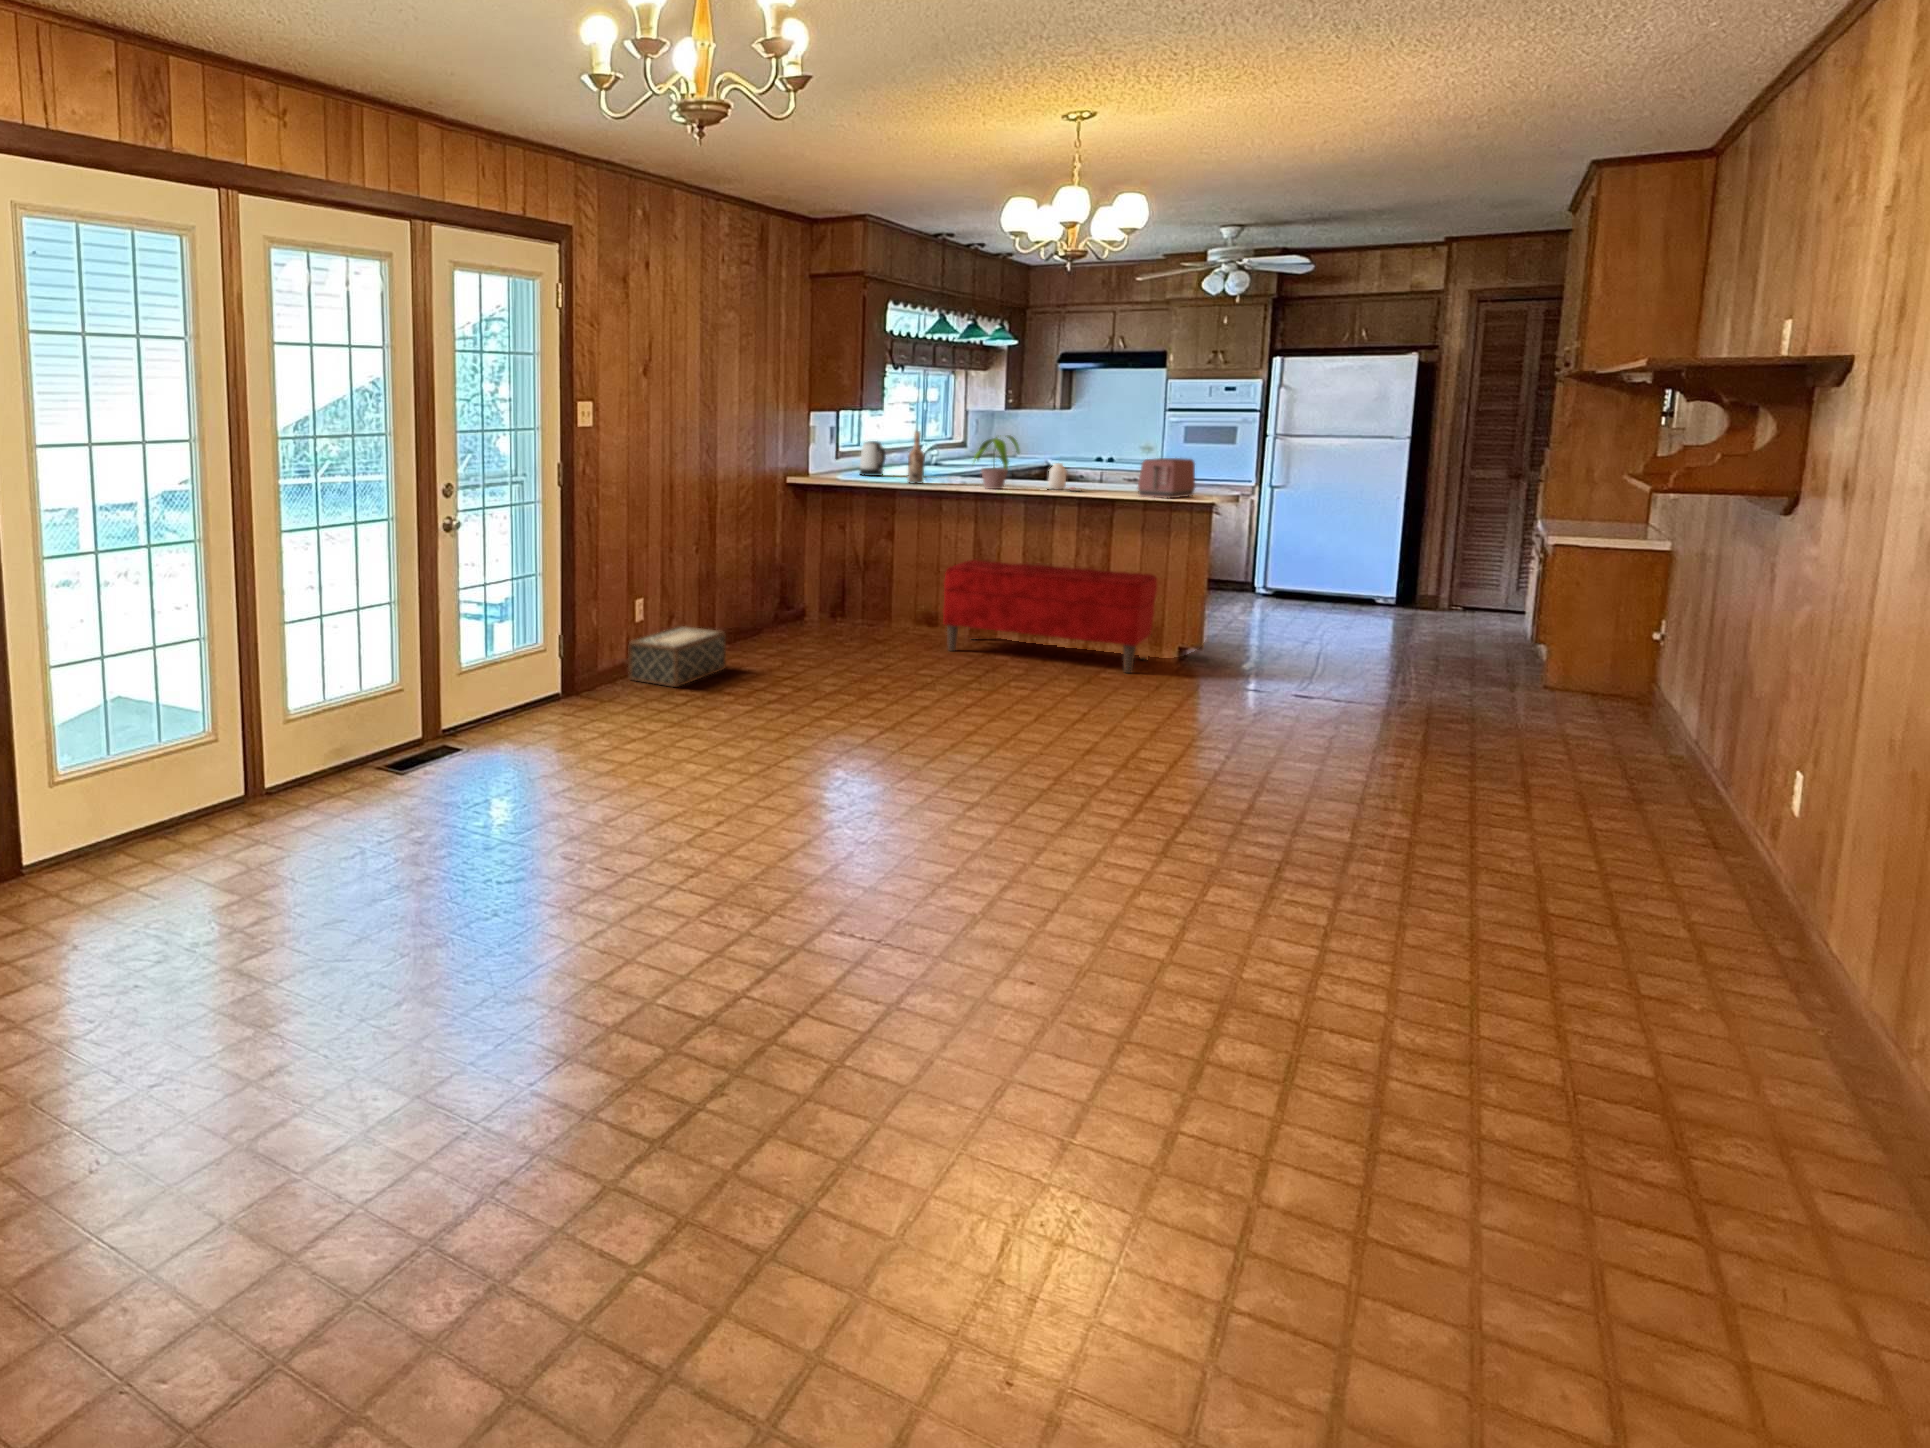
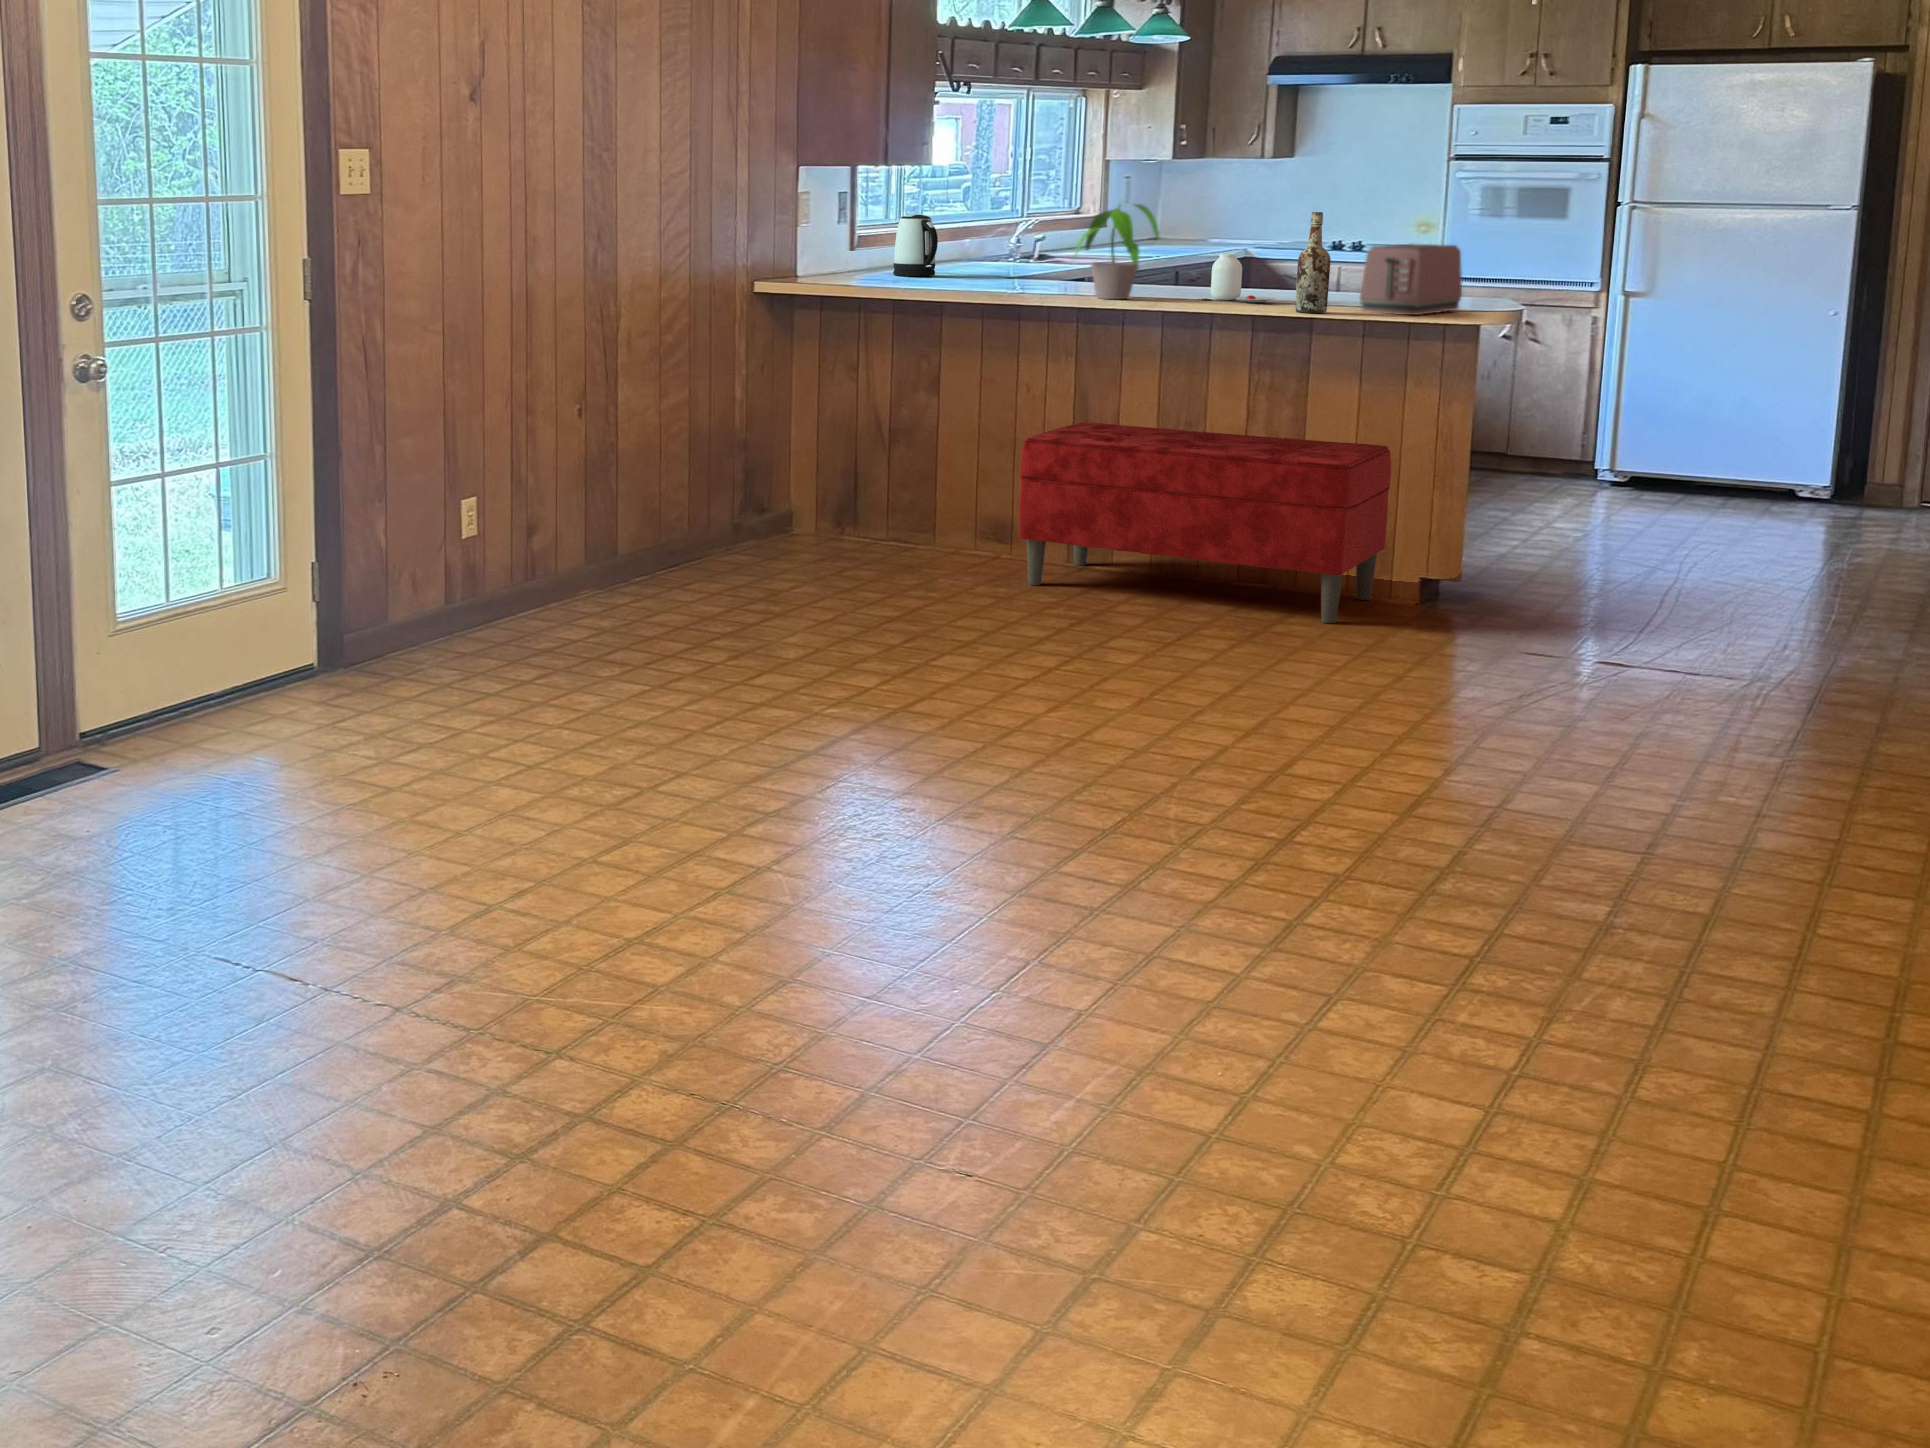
wine bottle: present [908,431,925,484] -> present [1295,212,1331,313]
woven basket: present [628,626,726,687] -> none [447,544,626,653]

